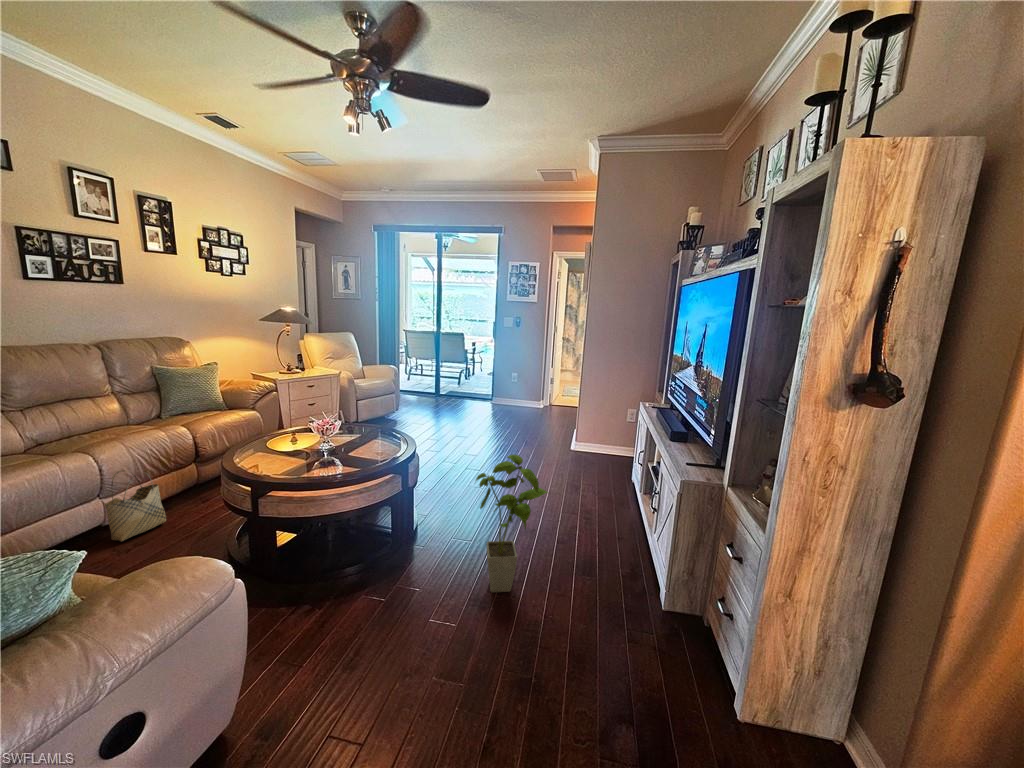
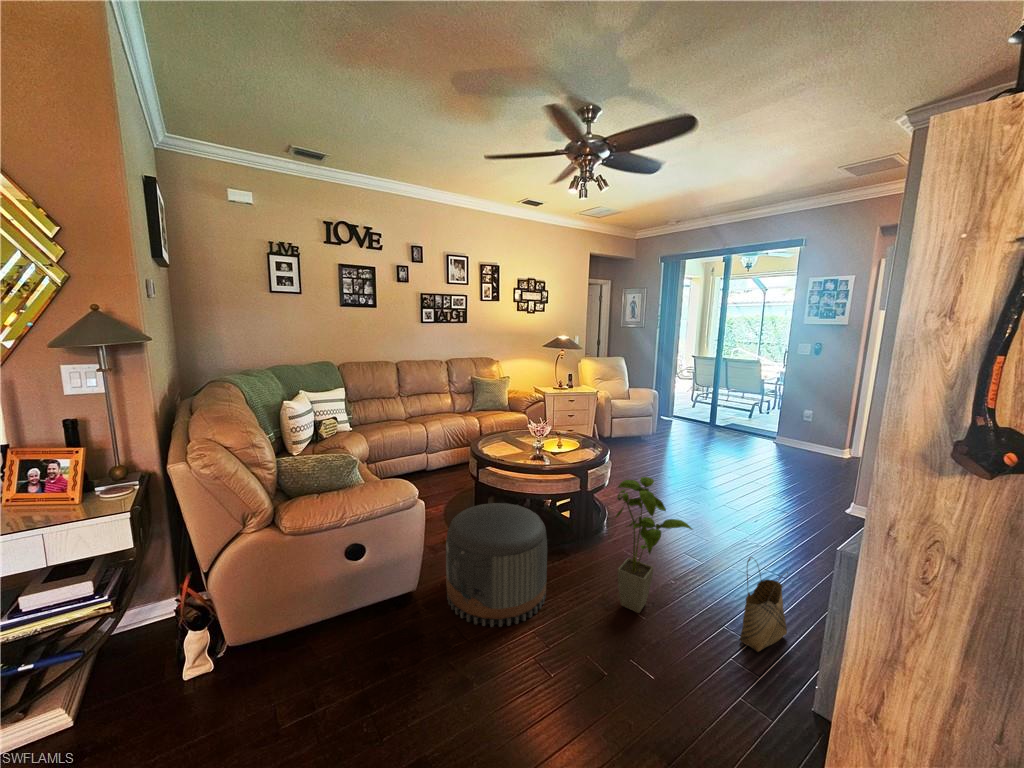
woven basket: present [104,471,166,541] -> present [740,557,788,652]
pouf: none [269,530,421,720] -> present [446,503,547,627]

